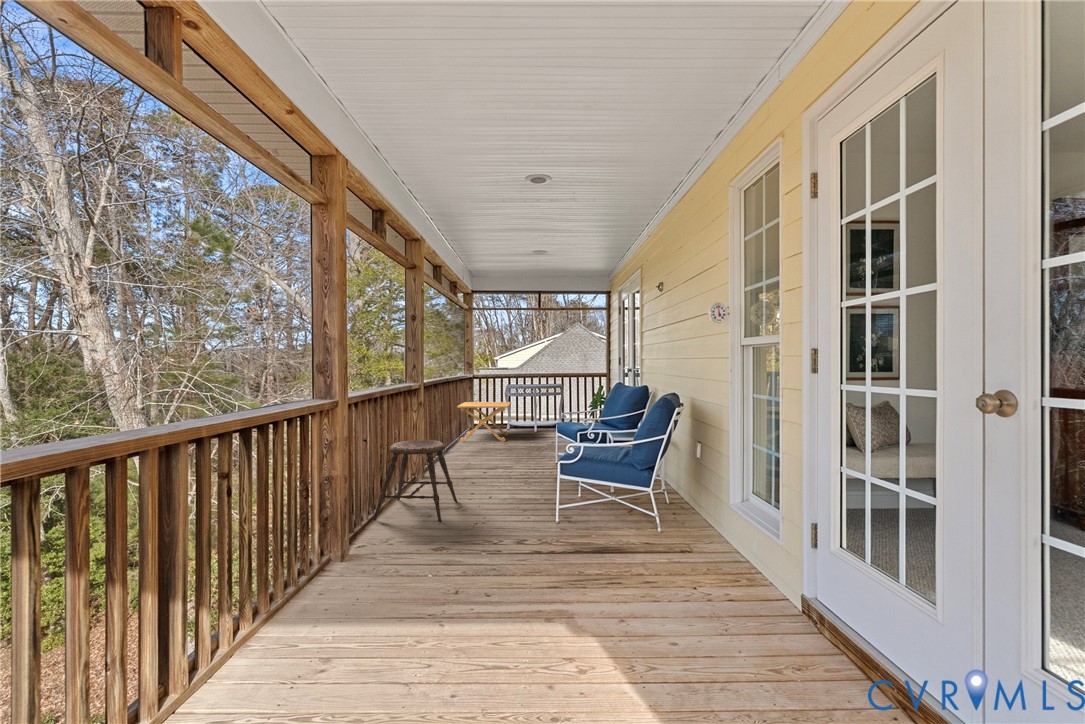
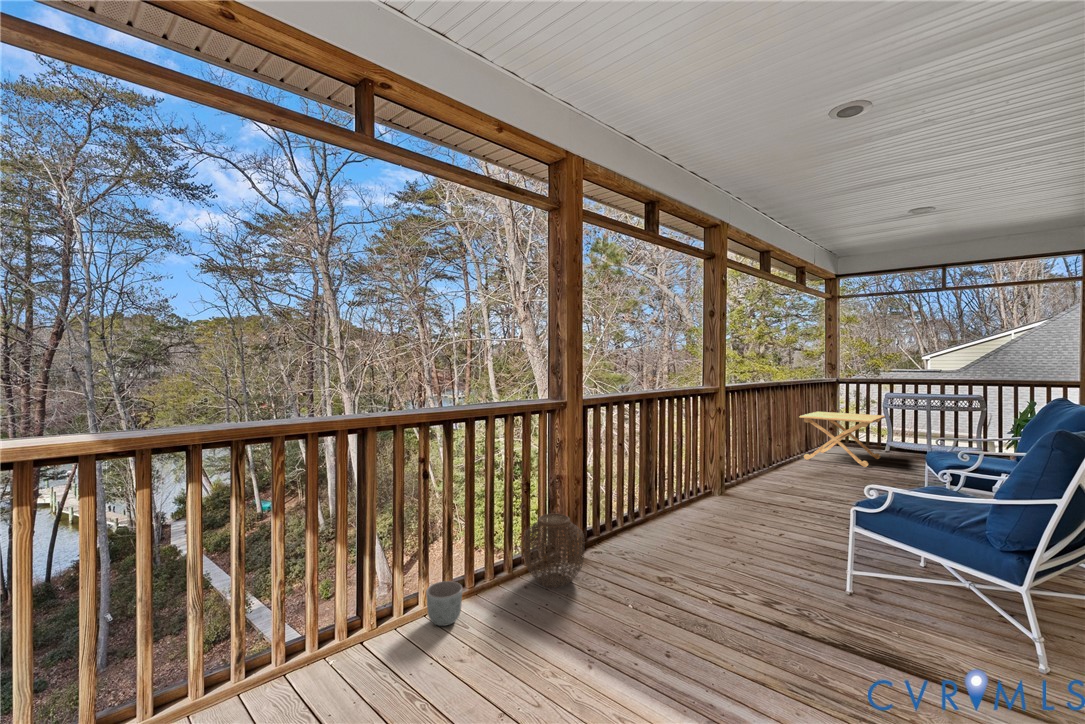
stool: present [373,440,457,522] -> none [633,450,736,547]
woven basket: none [310,514,376,589] -> present [524,514,584,587]
planter: none [235,609,283,663] -> present [426,581,462,626]

